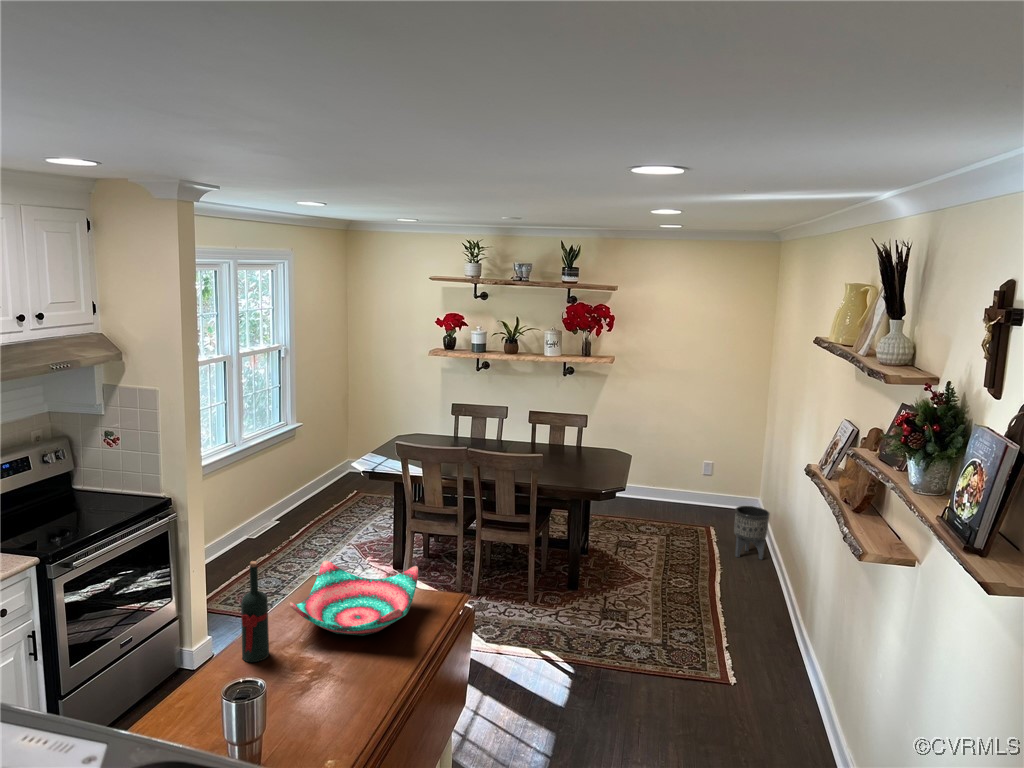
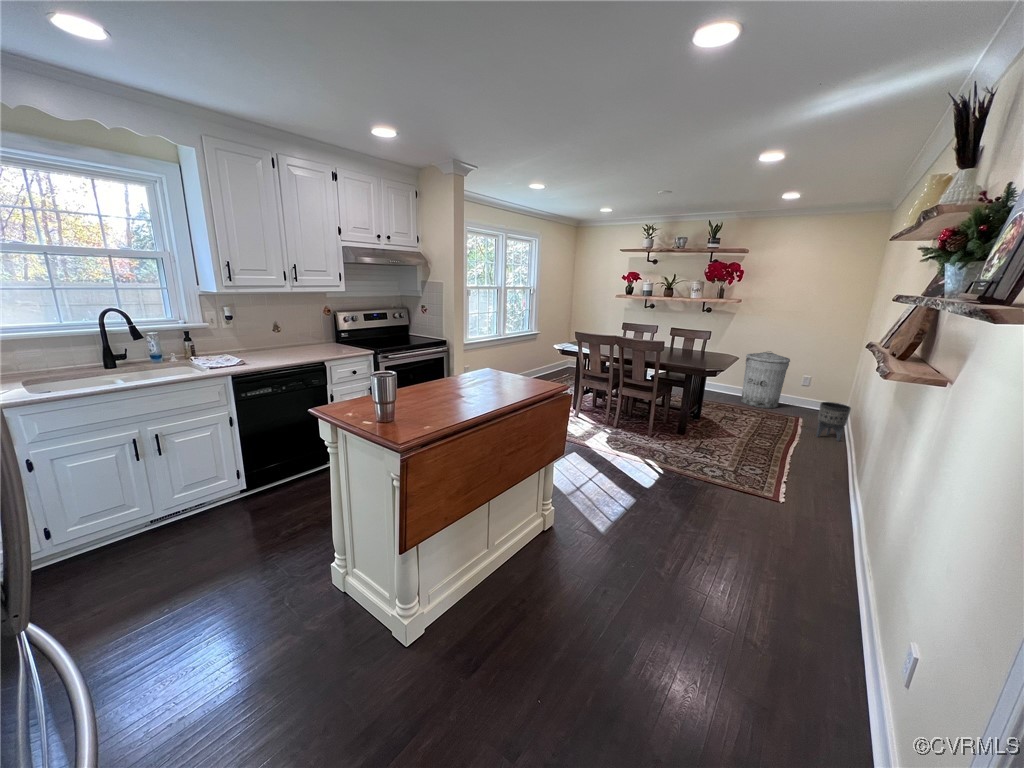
trash can: none [629,432,686,516] -> present [741,351,790,408]
wine bottle: present [241,561,269,662] -> none [428,334,444,390]
decorative bowl: present [290,561,418,636] -> none [458,354,538,390]

